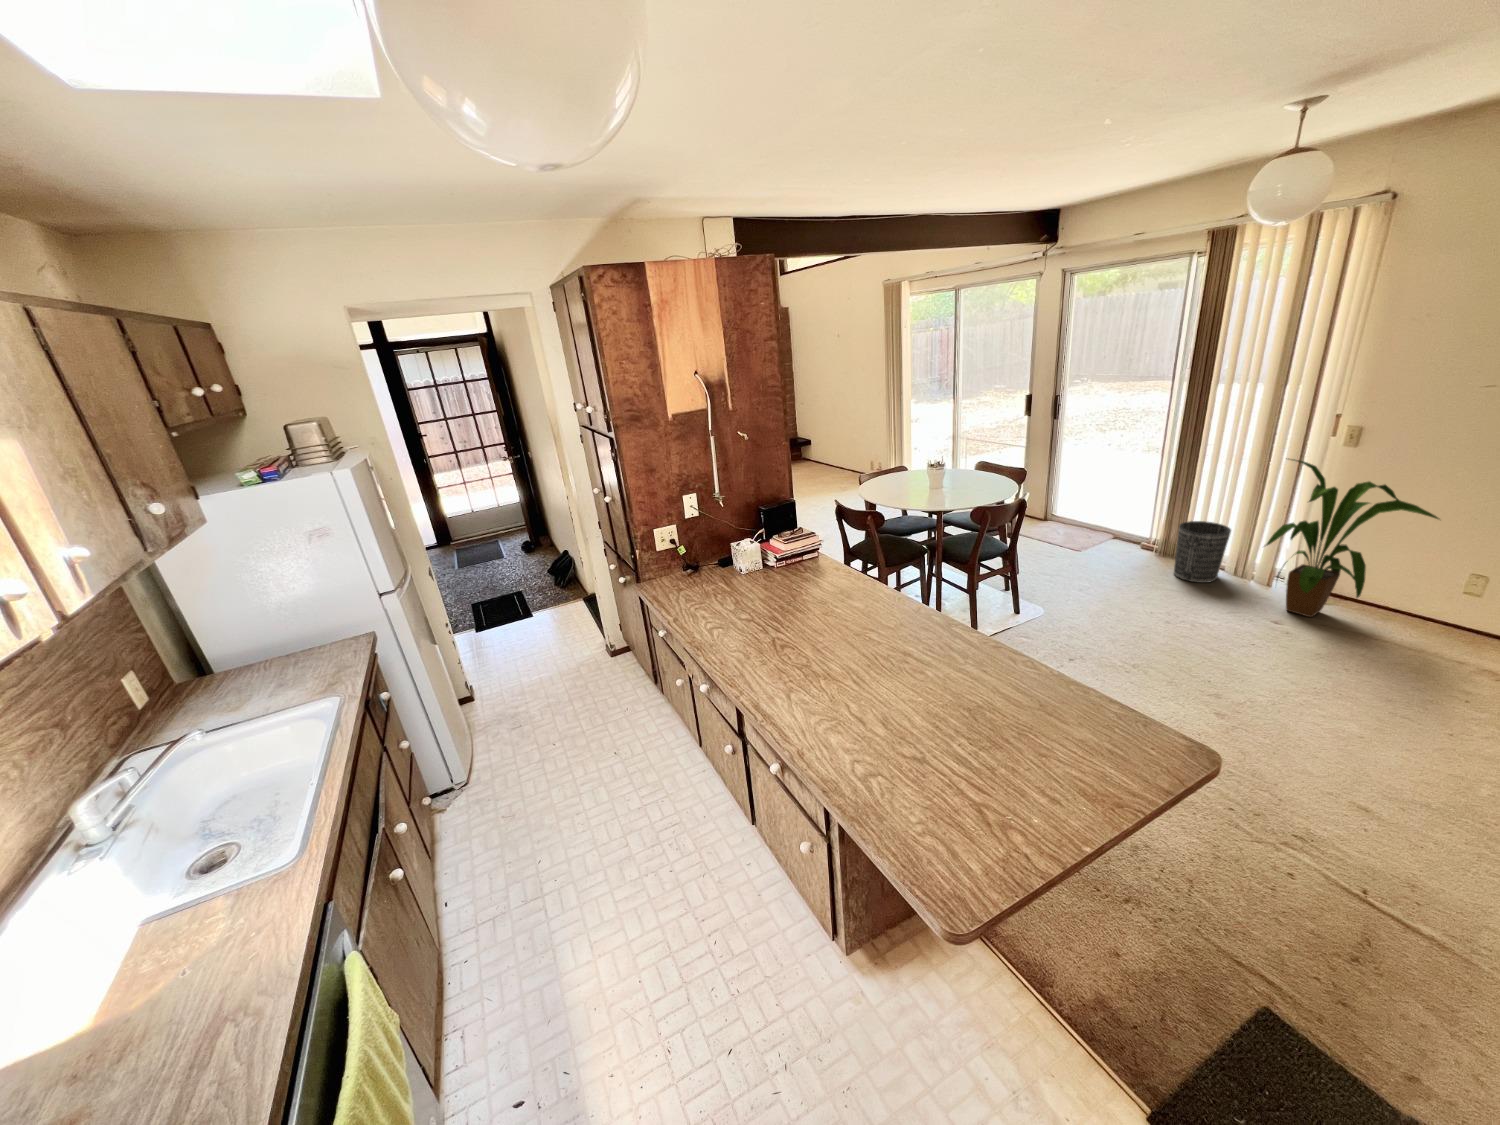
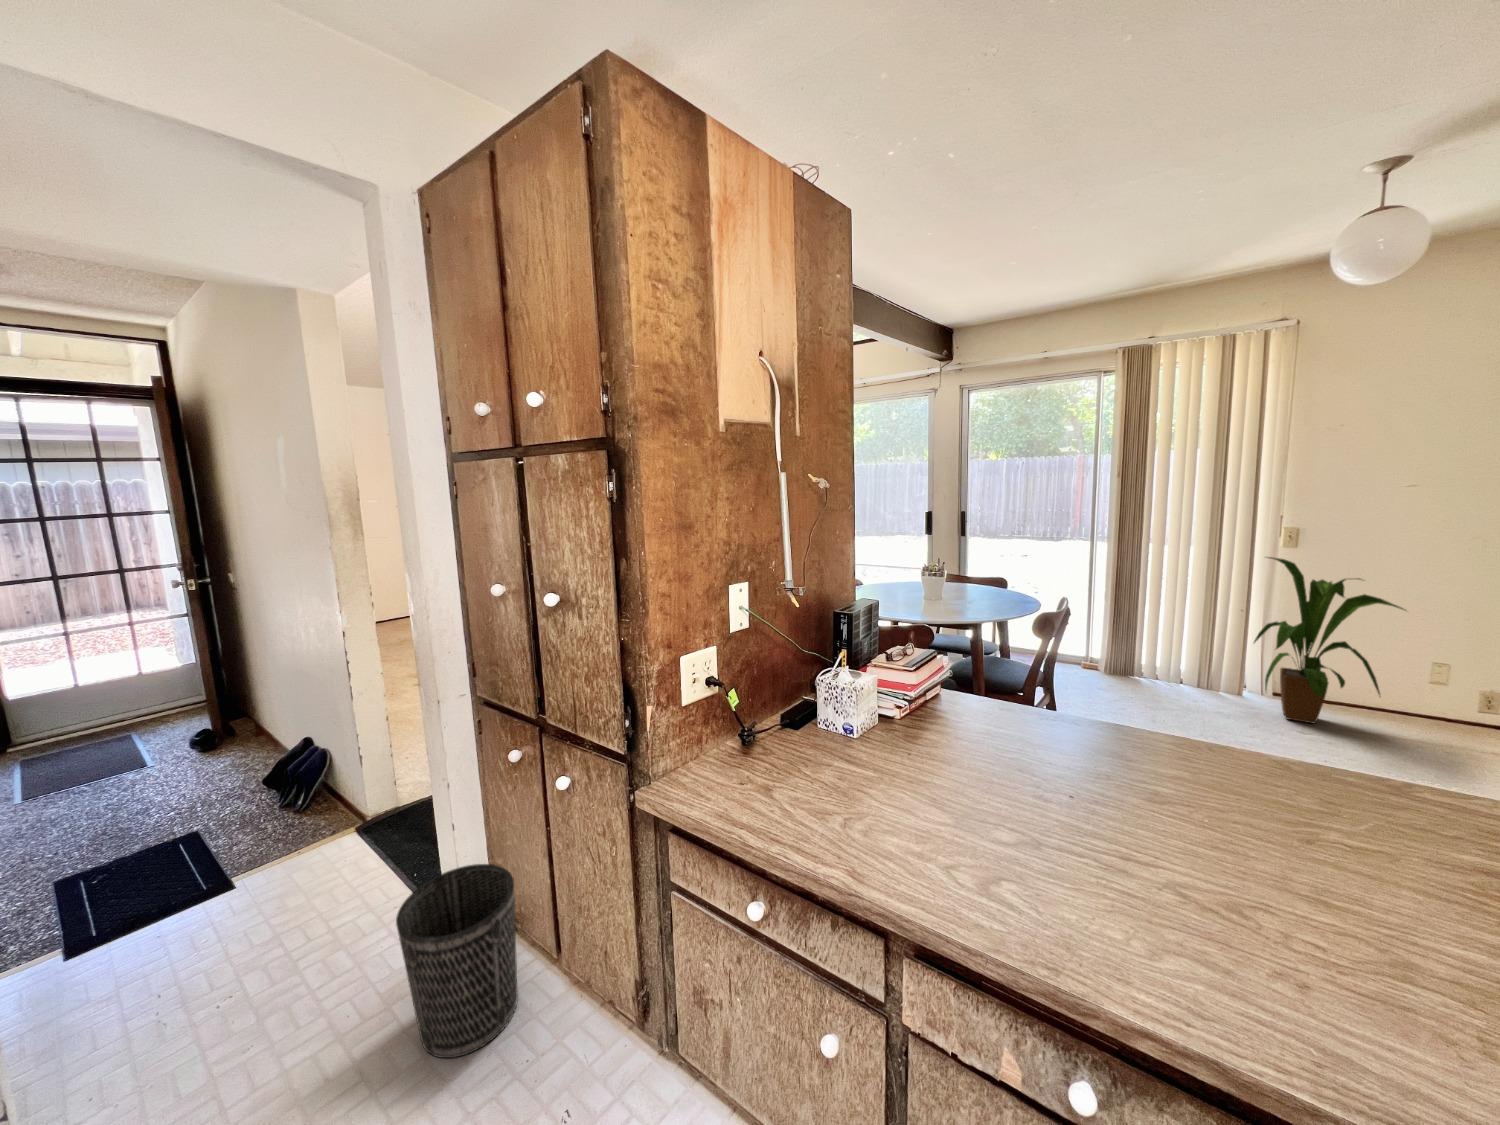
wastebasket: present [1174,521,1231,583] -> present [396,864,518,1058]

